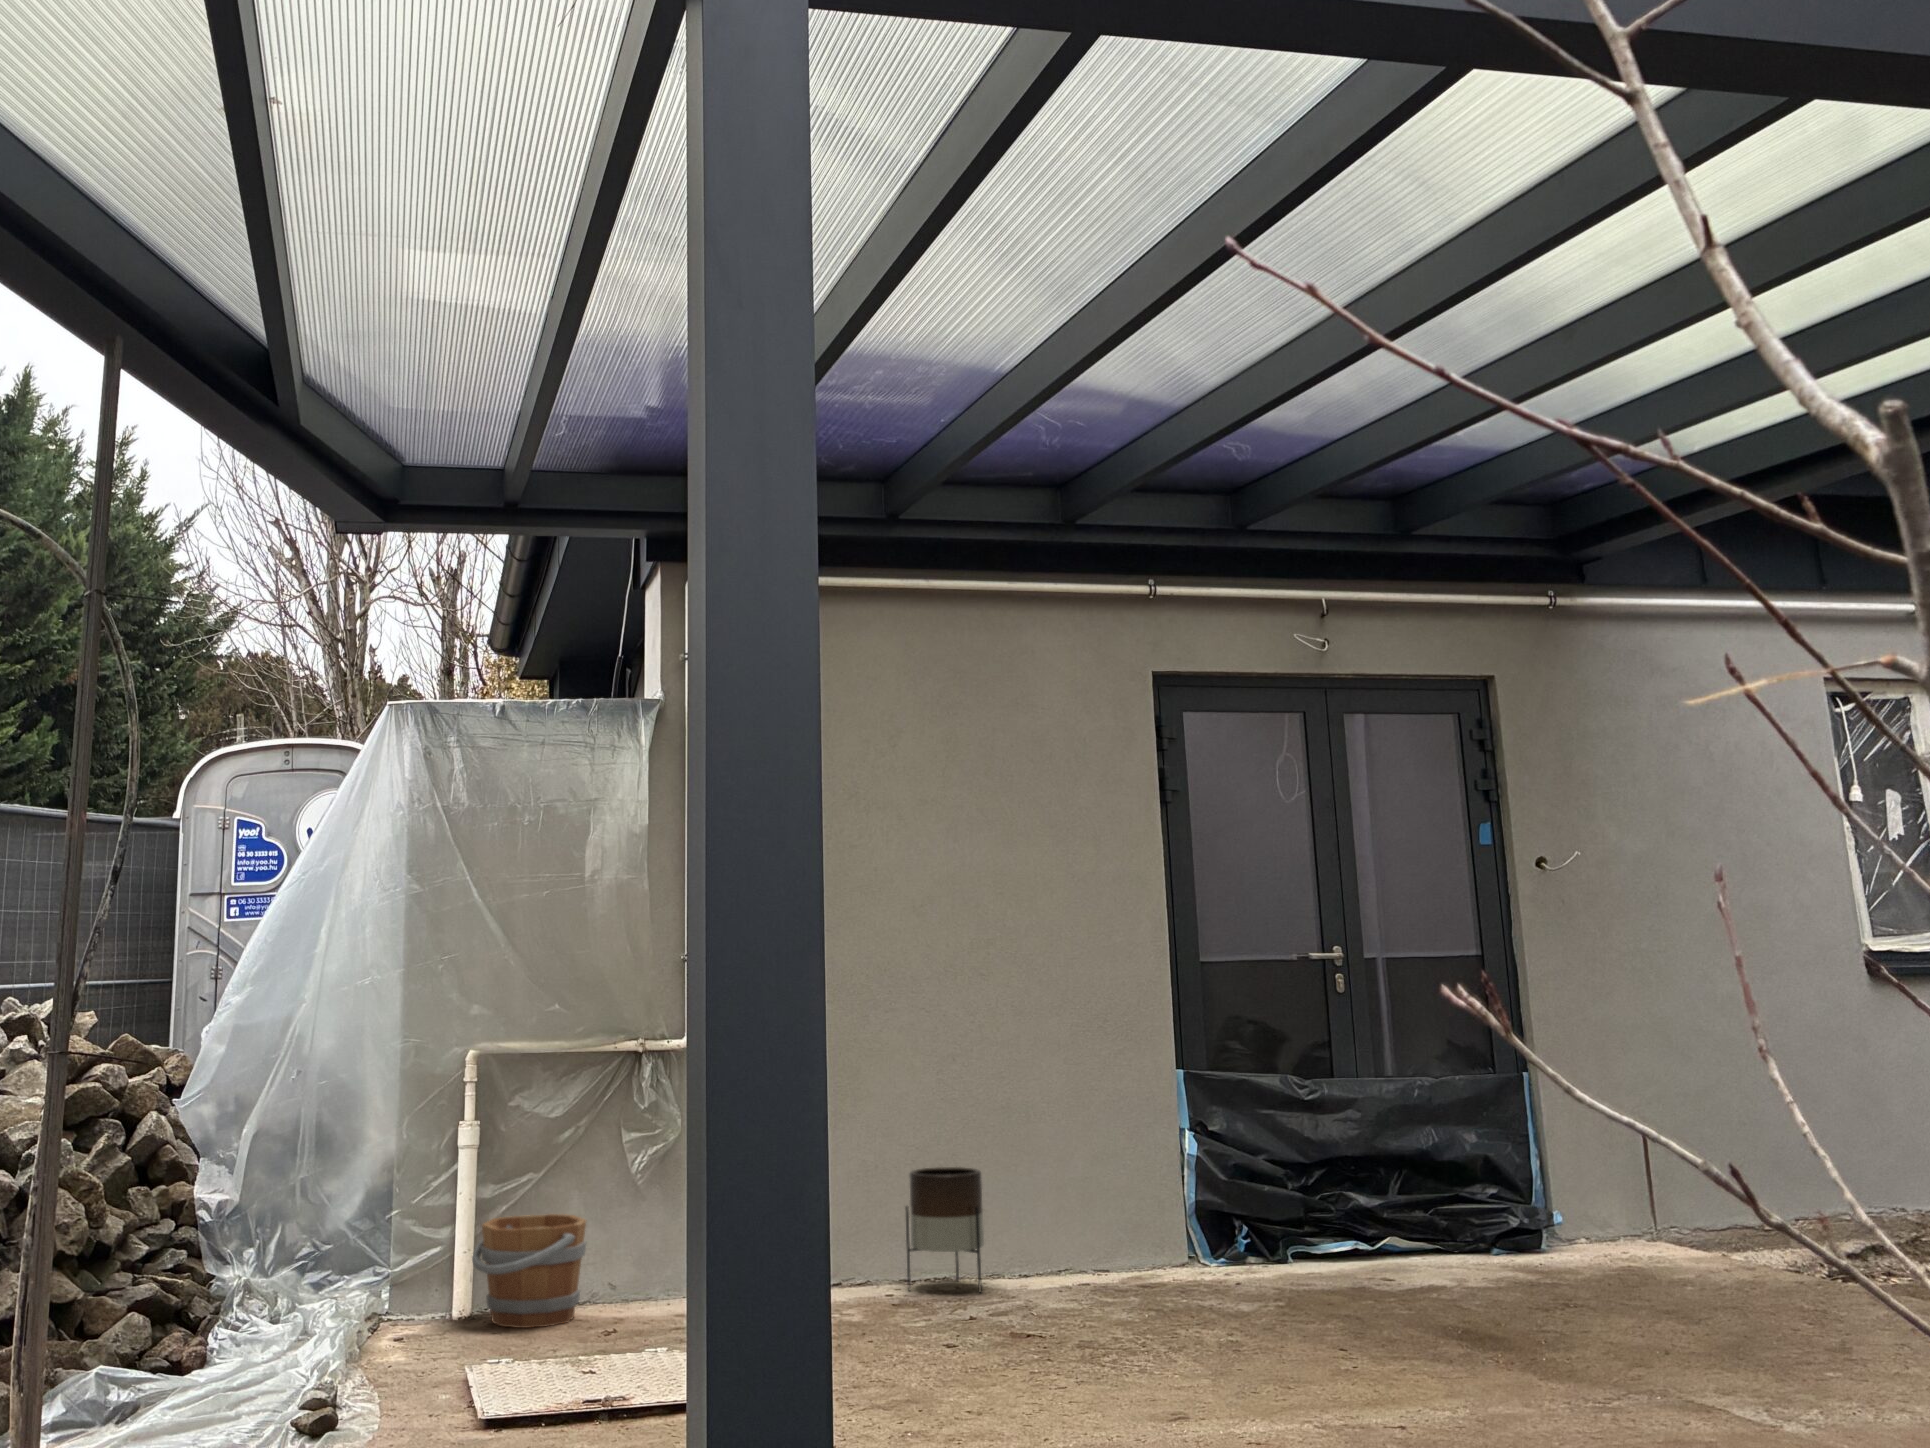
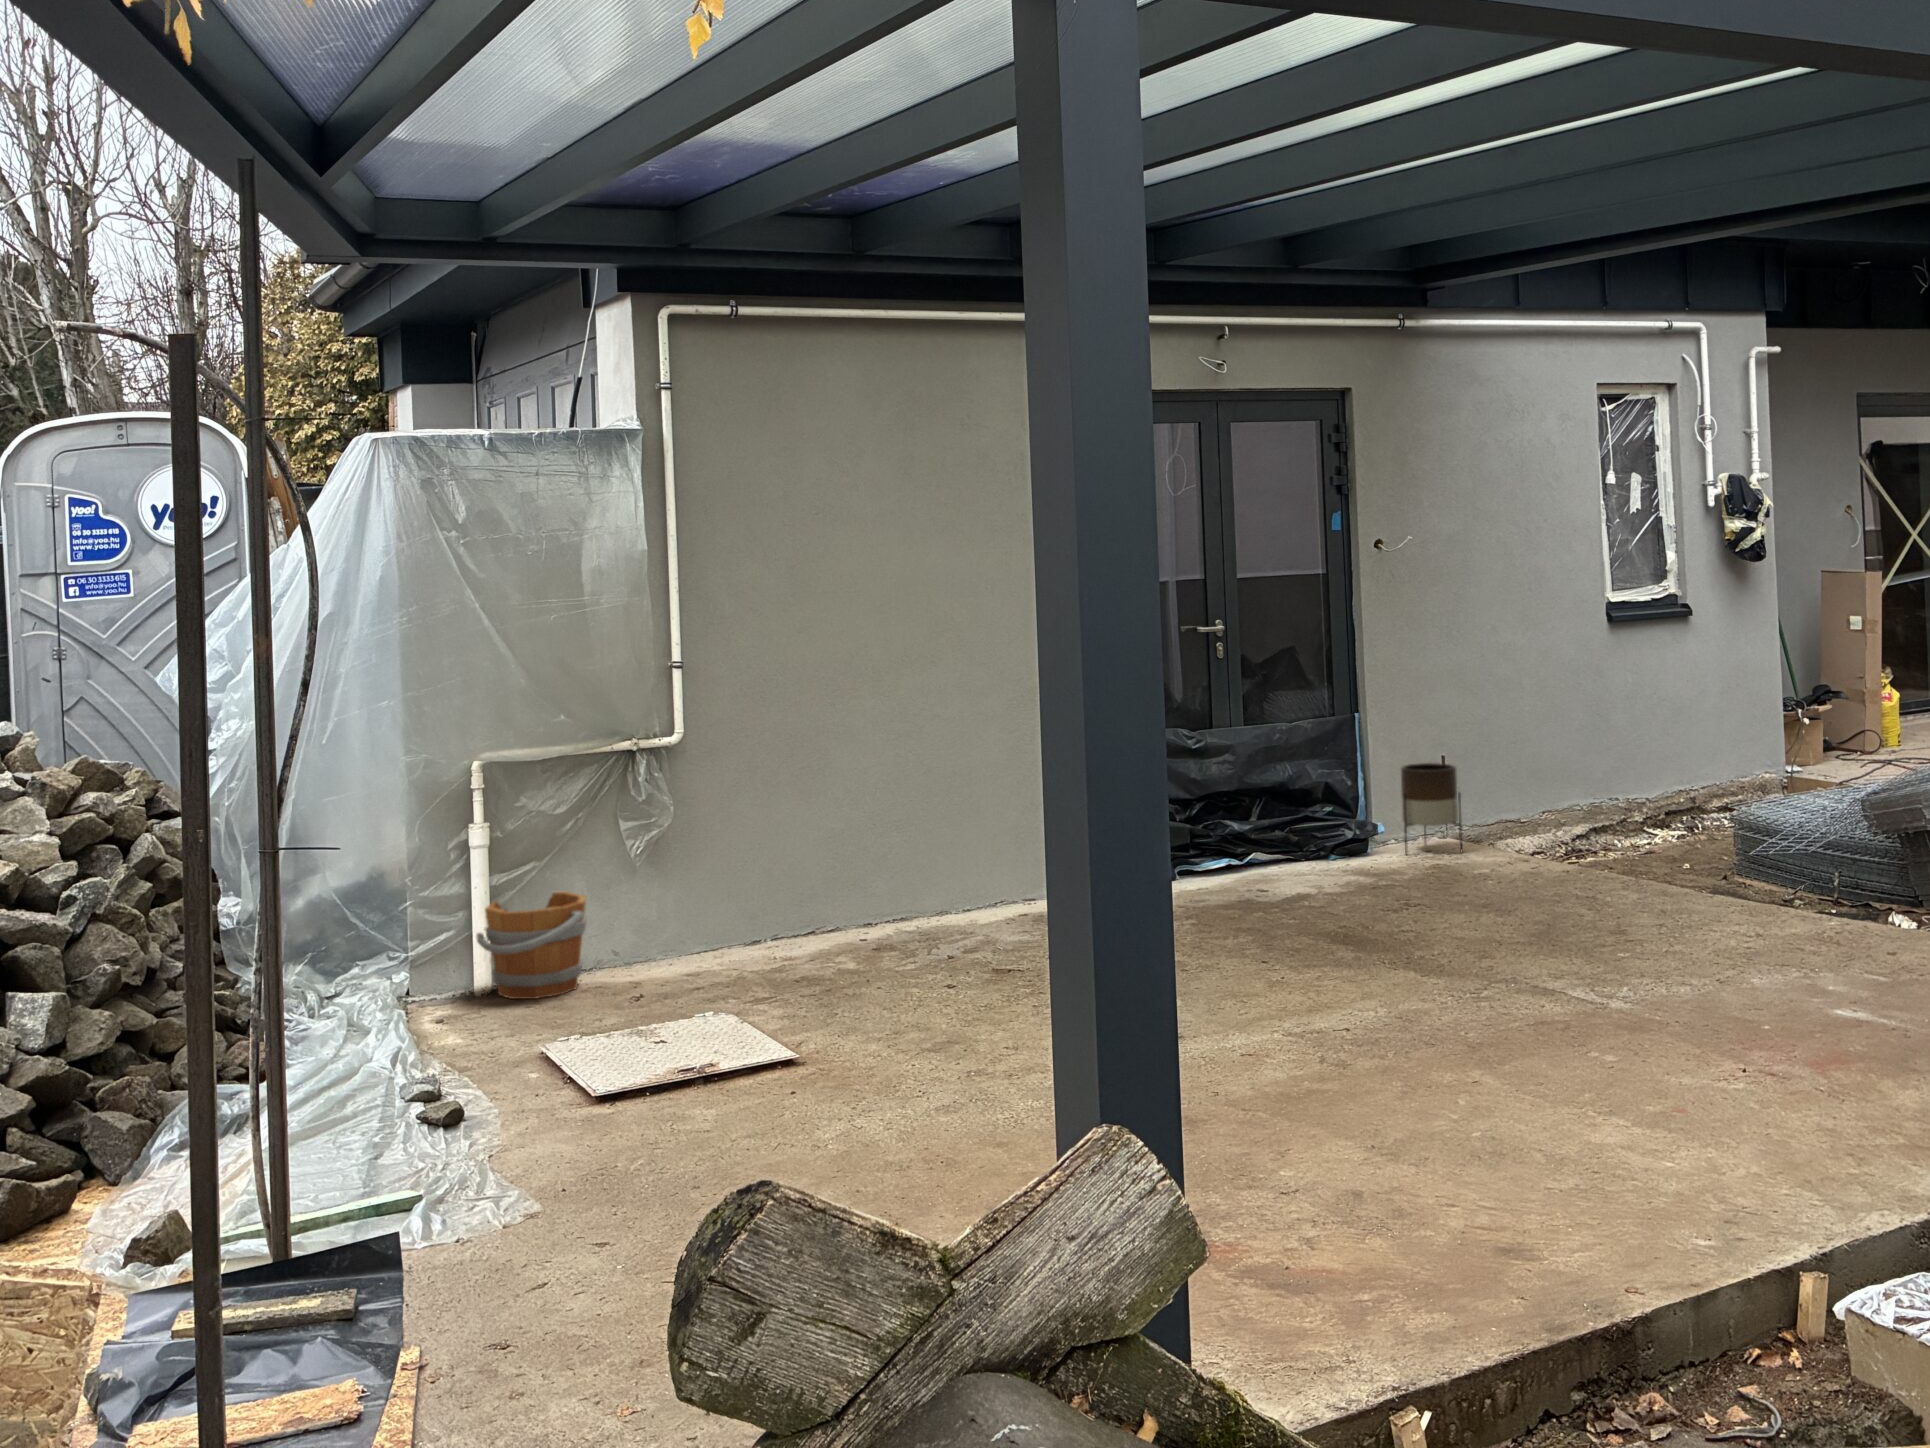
planter: present [906,1167,984,1293] -> present [1401,763,1462,854]

